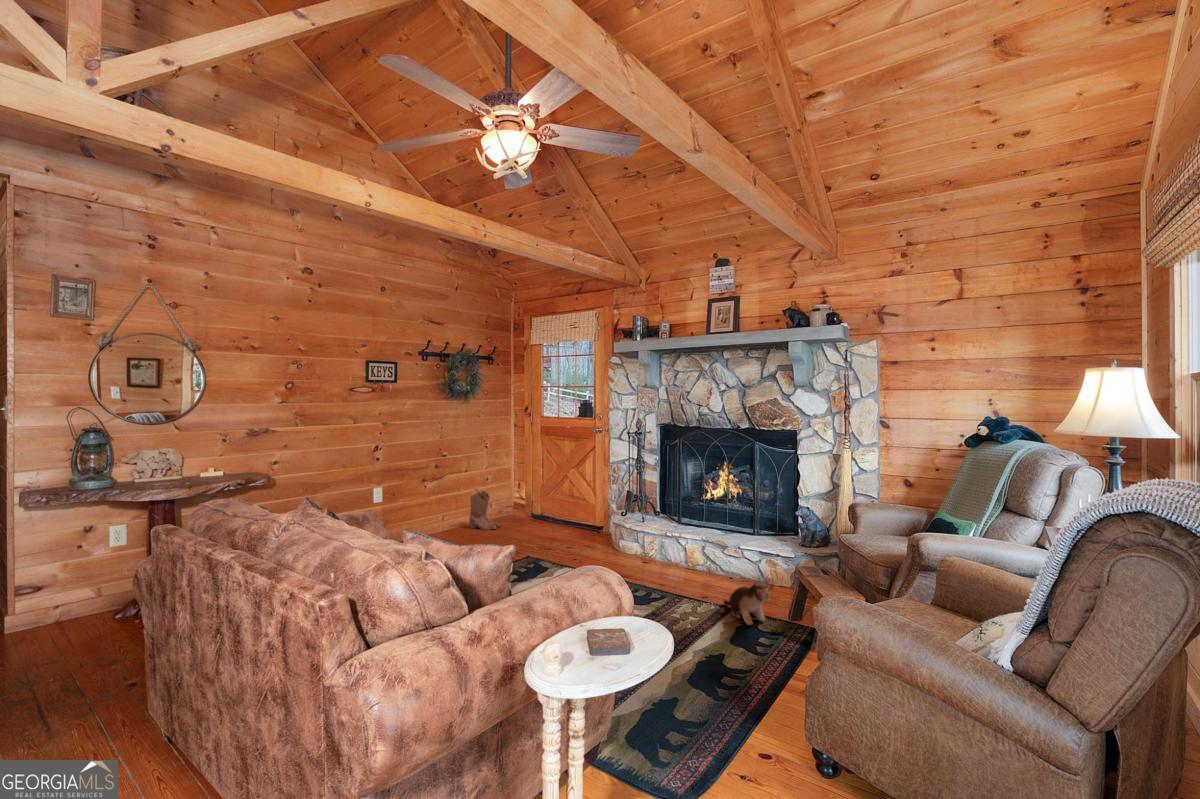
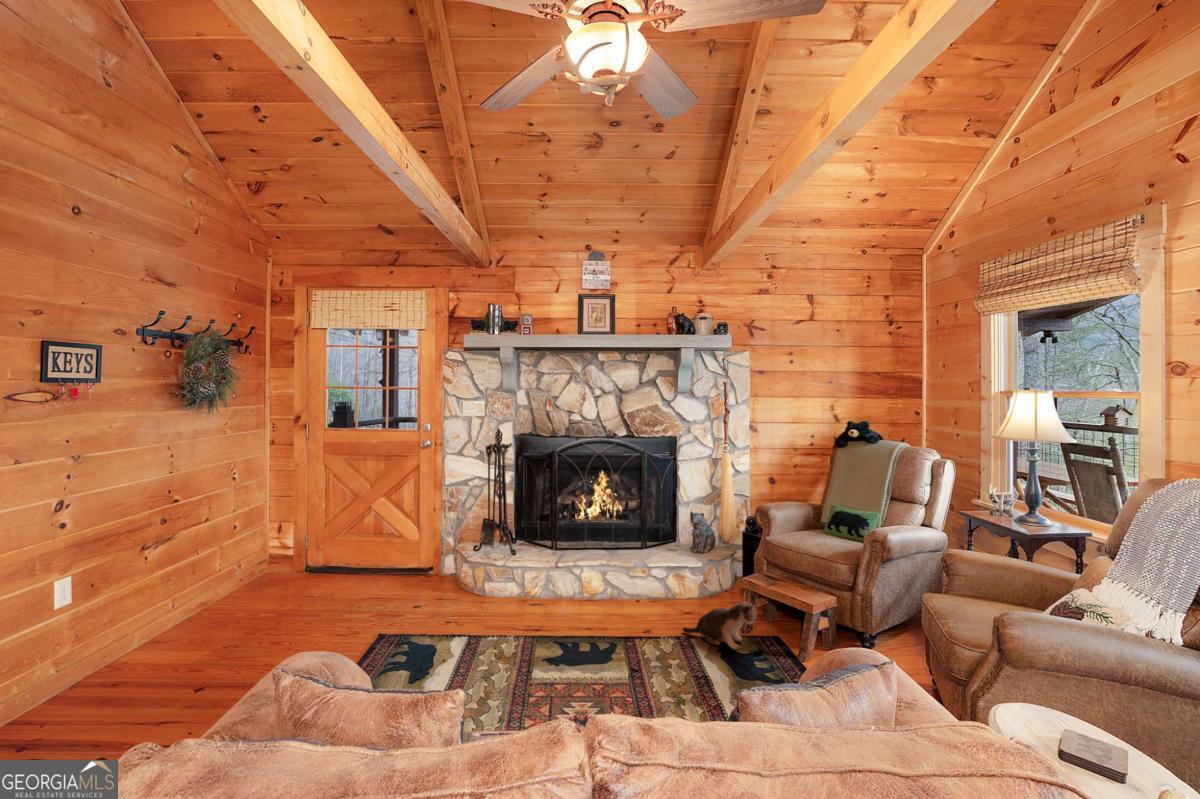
boots: present [469,491,501,530] -> none [224,547,279,610]

